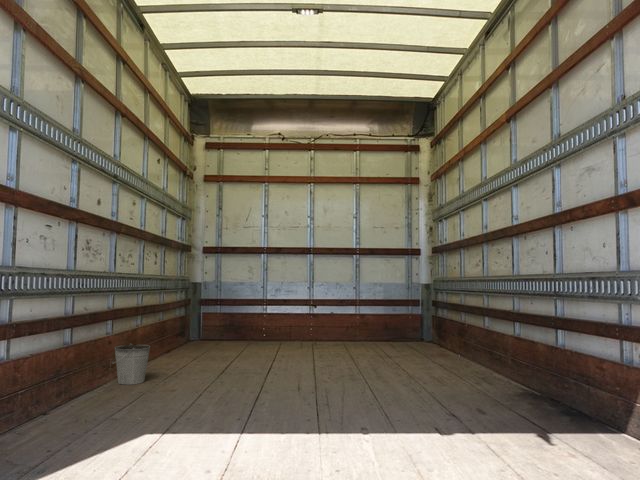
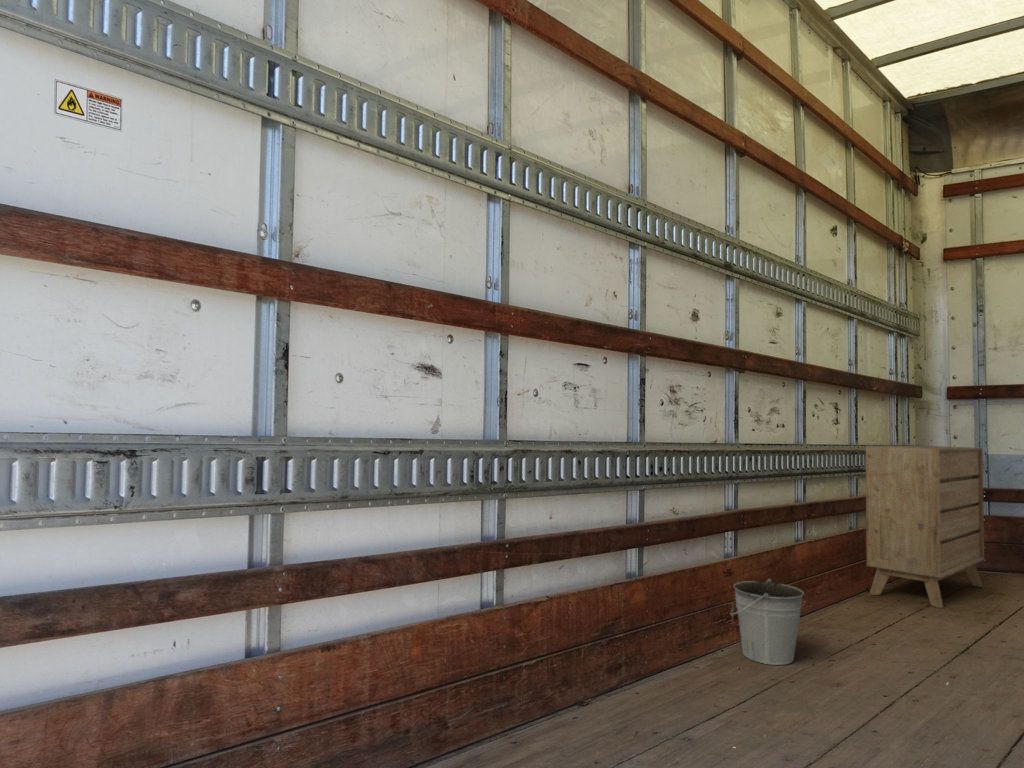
dresser: none [167,276,218,354] -> present [866,446,984,608]

